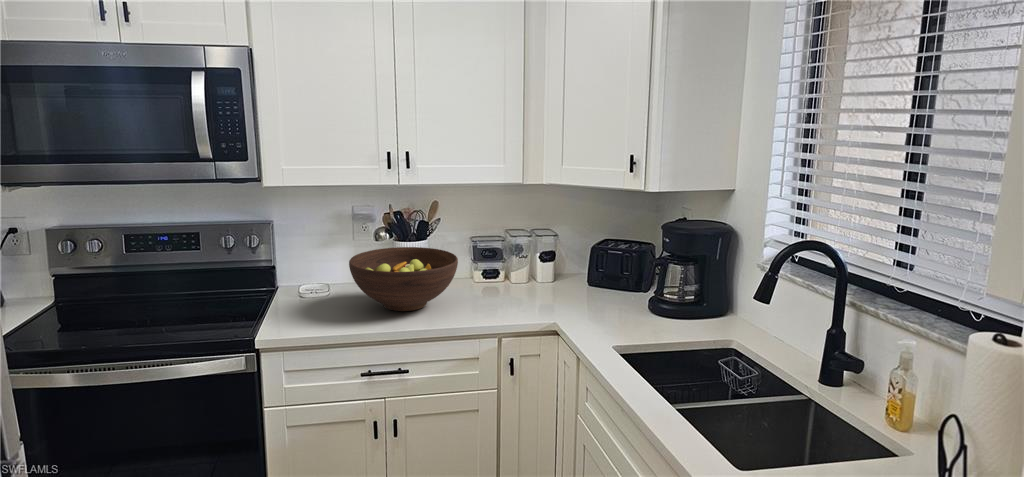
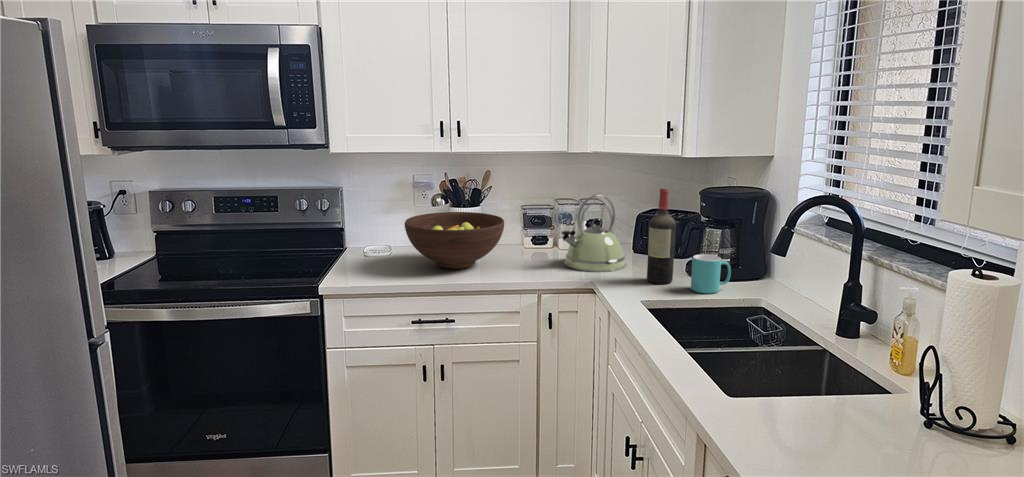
wine bottle: none [611,224,641,324] -> present [647,188,676,284]
kettle: none [519,229,585,311] -> present [562,195,626,272]
mug: none [658,293,698,335] -> present [691,254,731,293]

